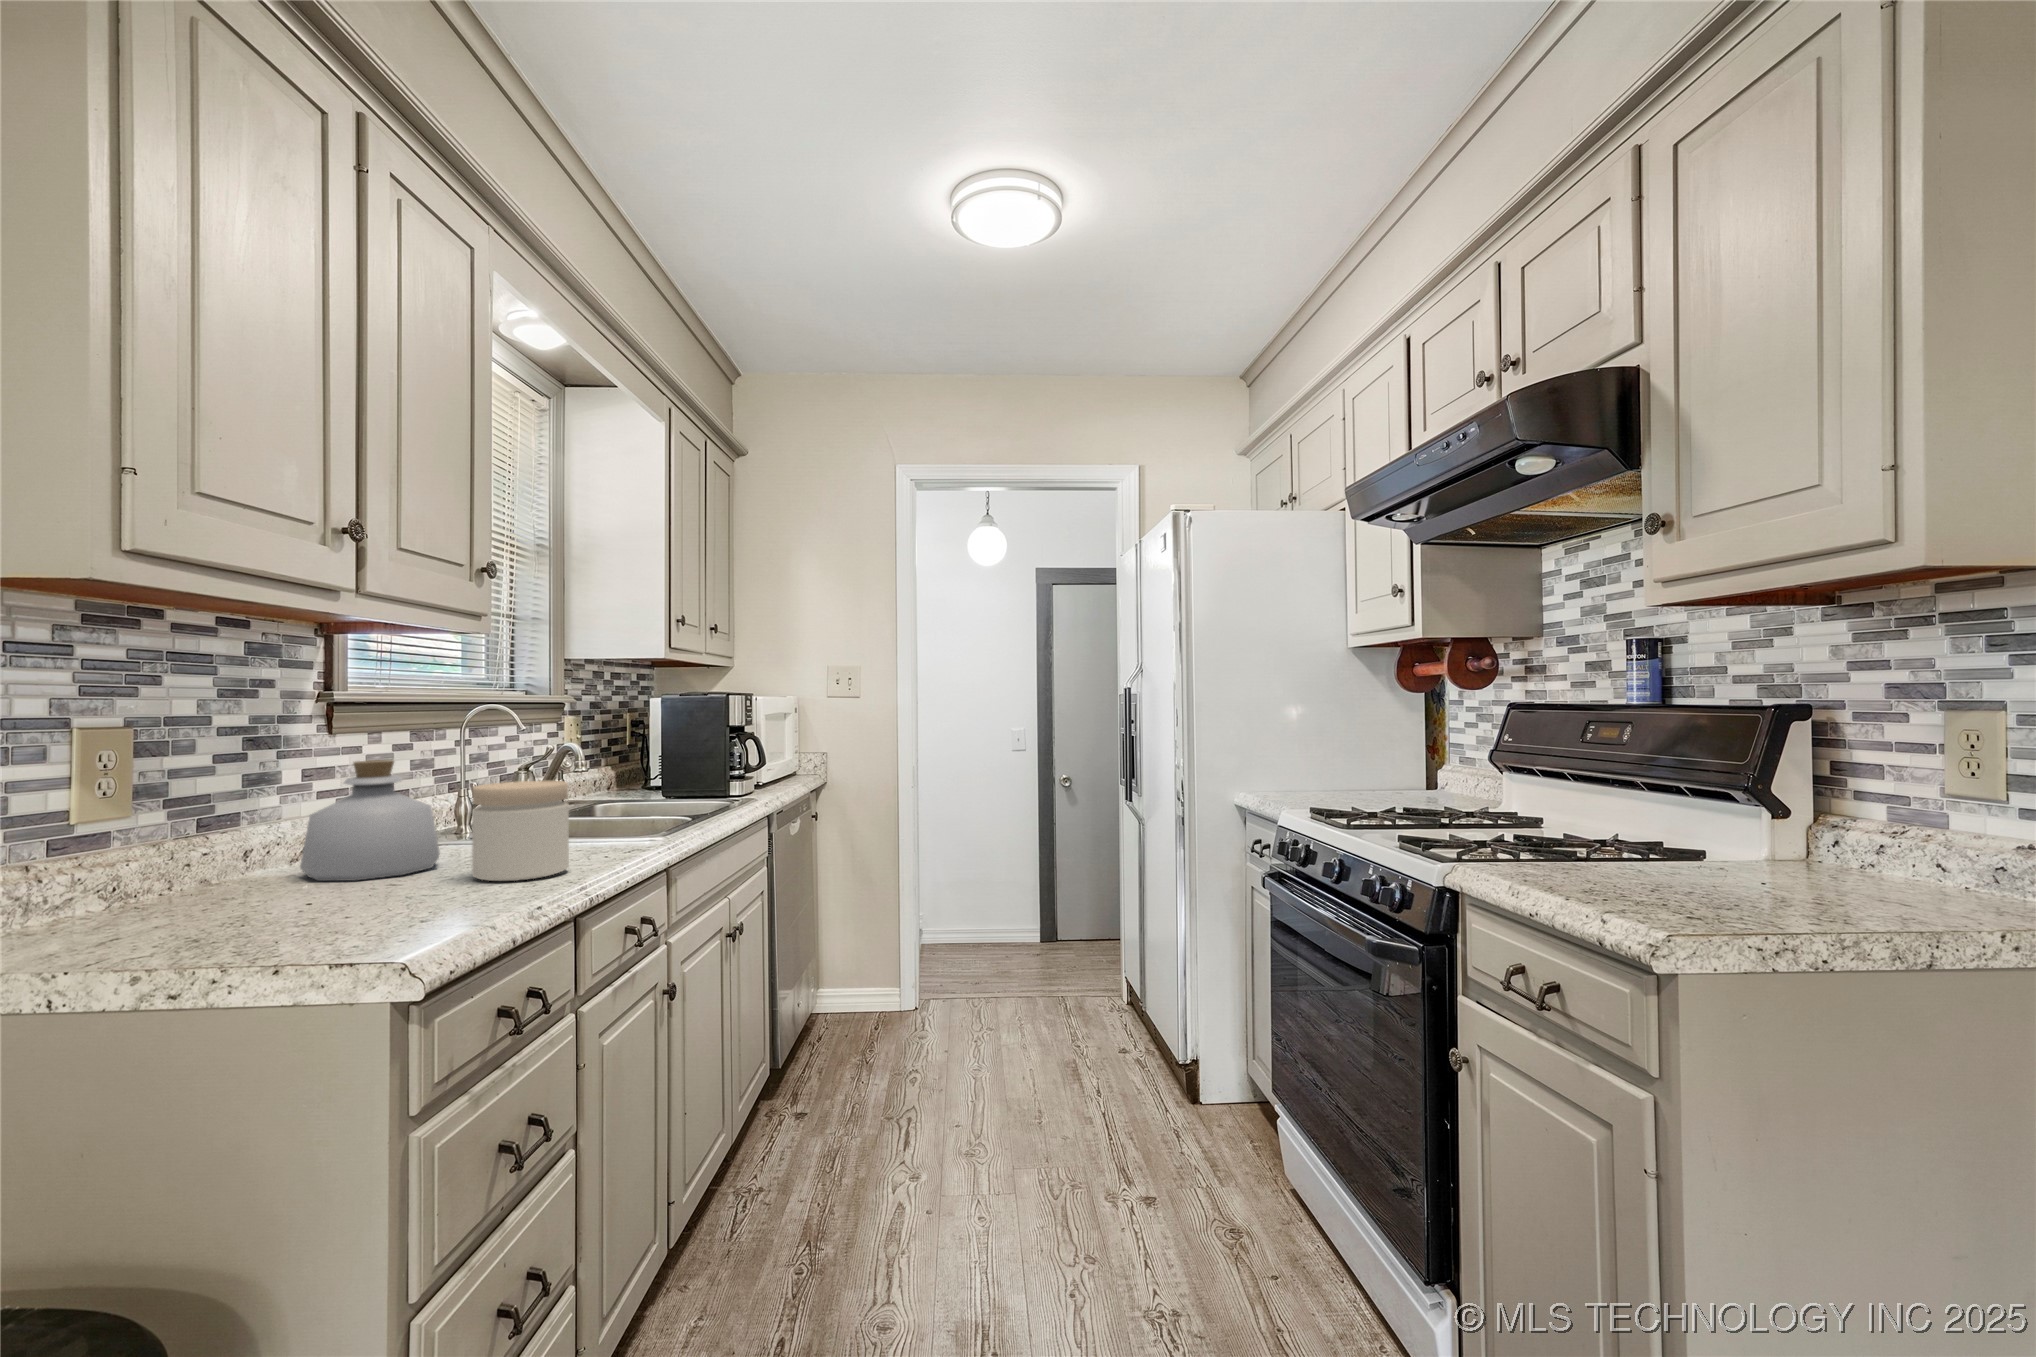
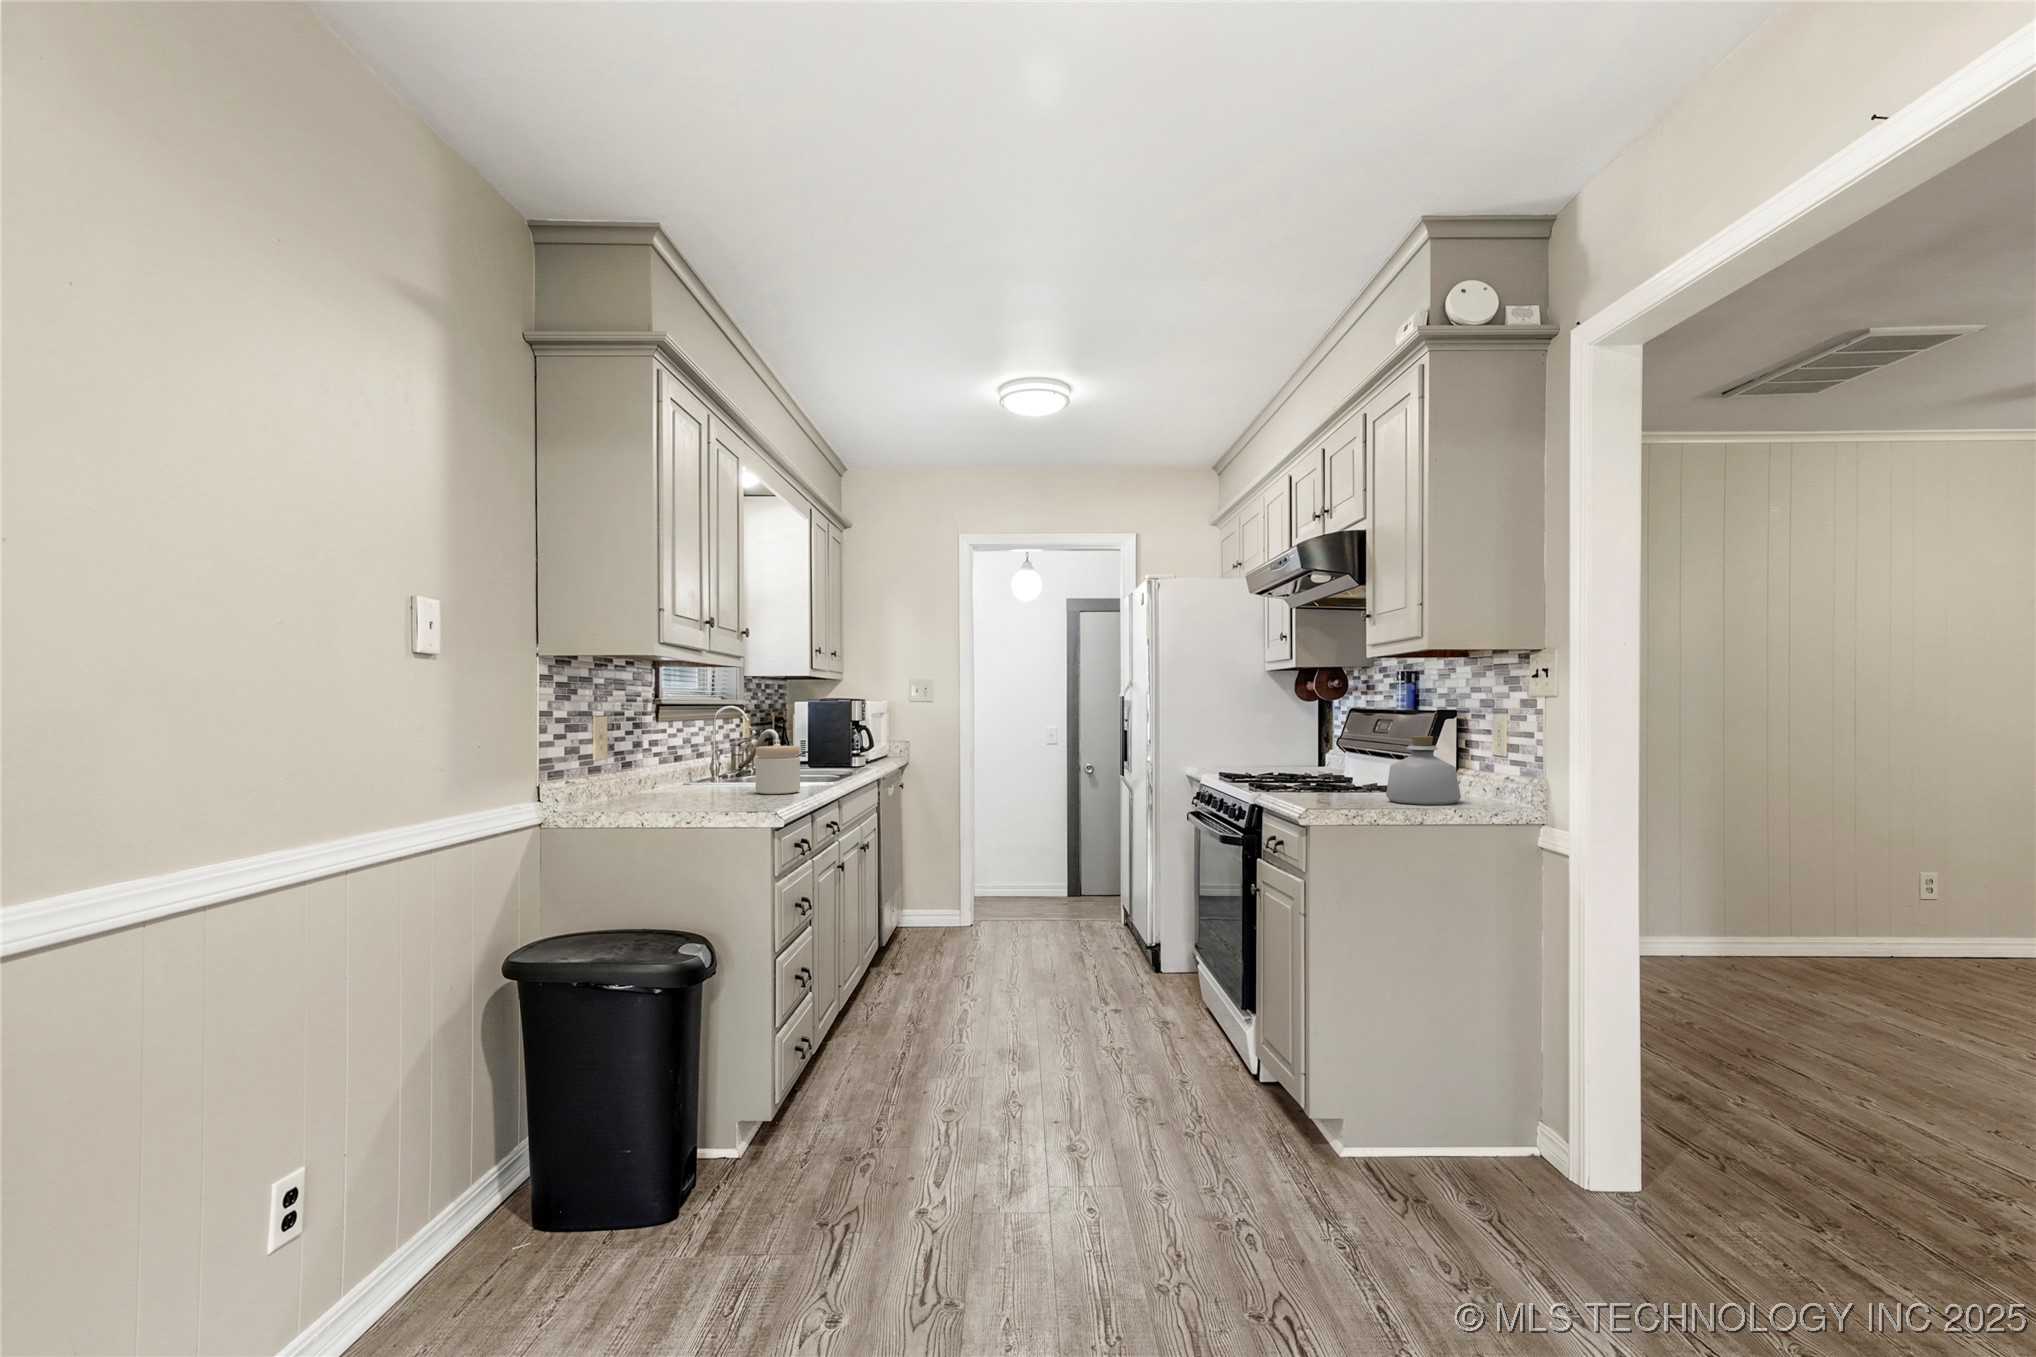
bottle: present [300,760,440,881] -> present [1386,736,1461,805]

